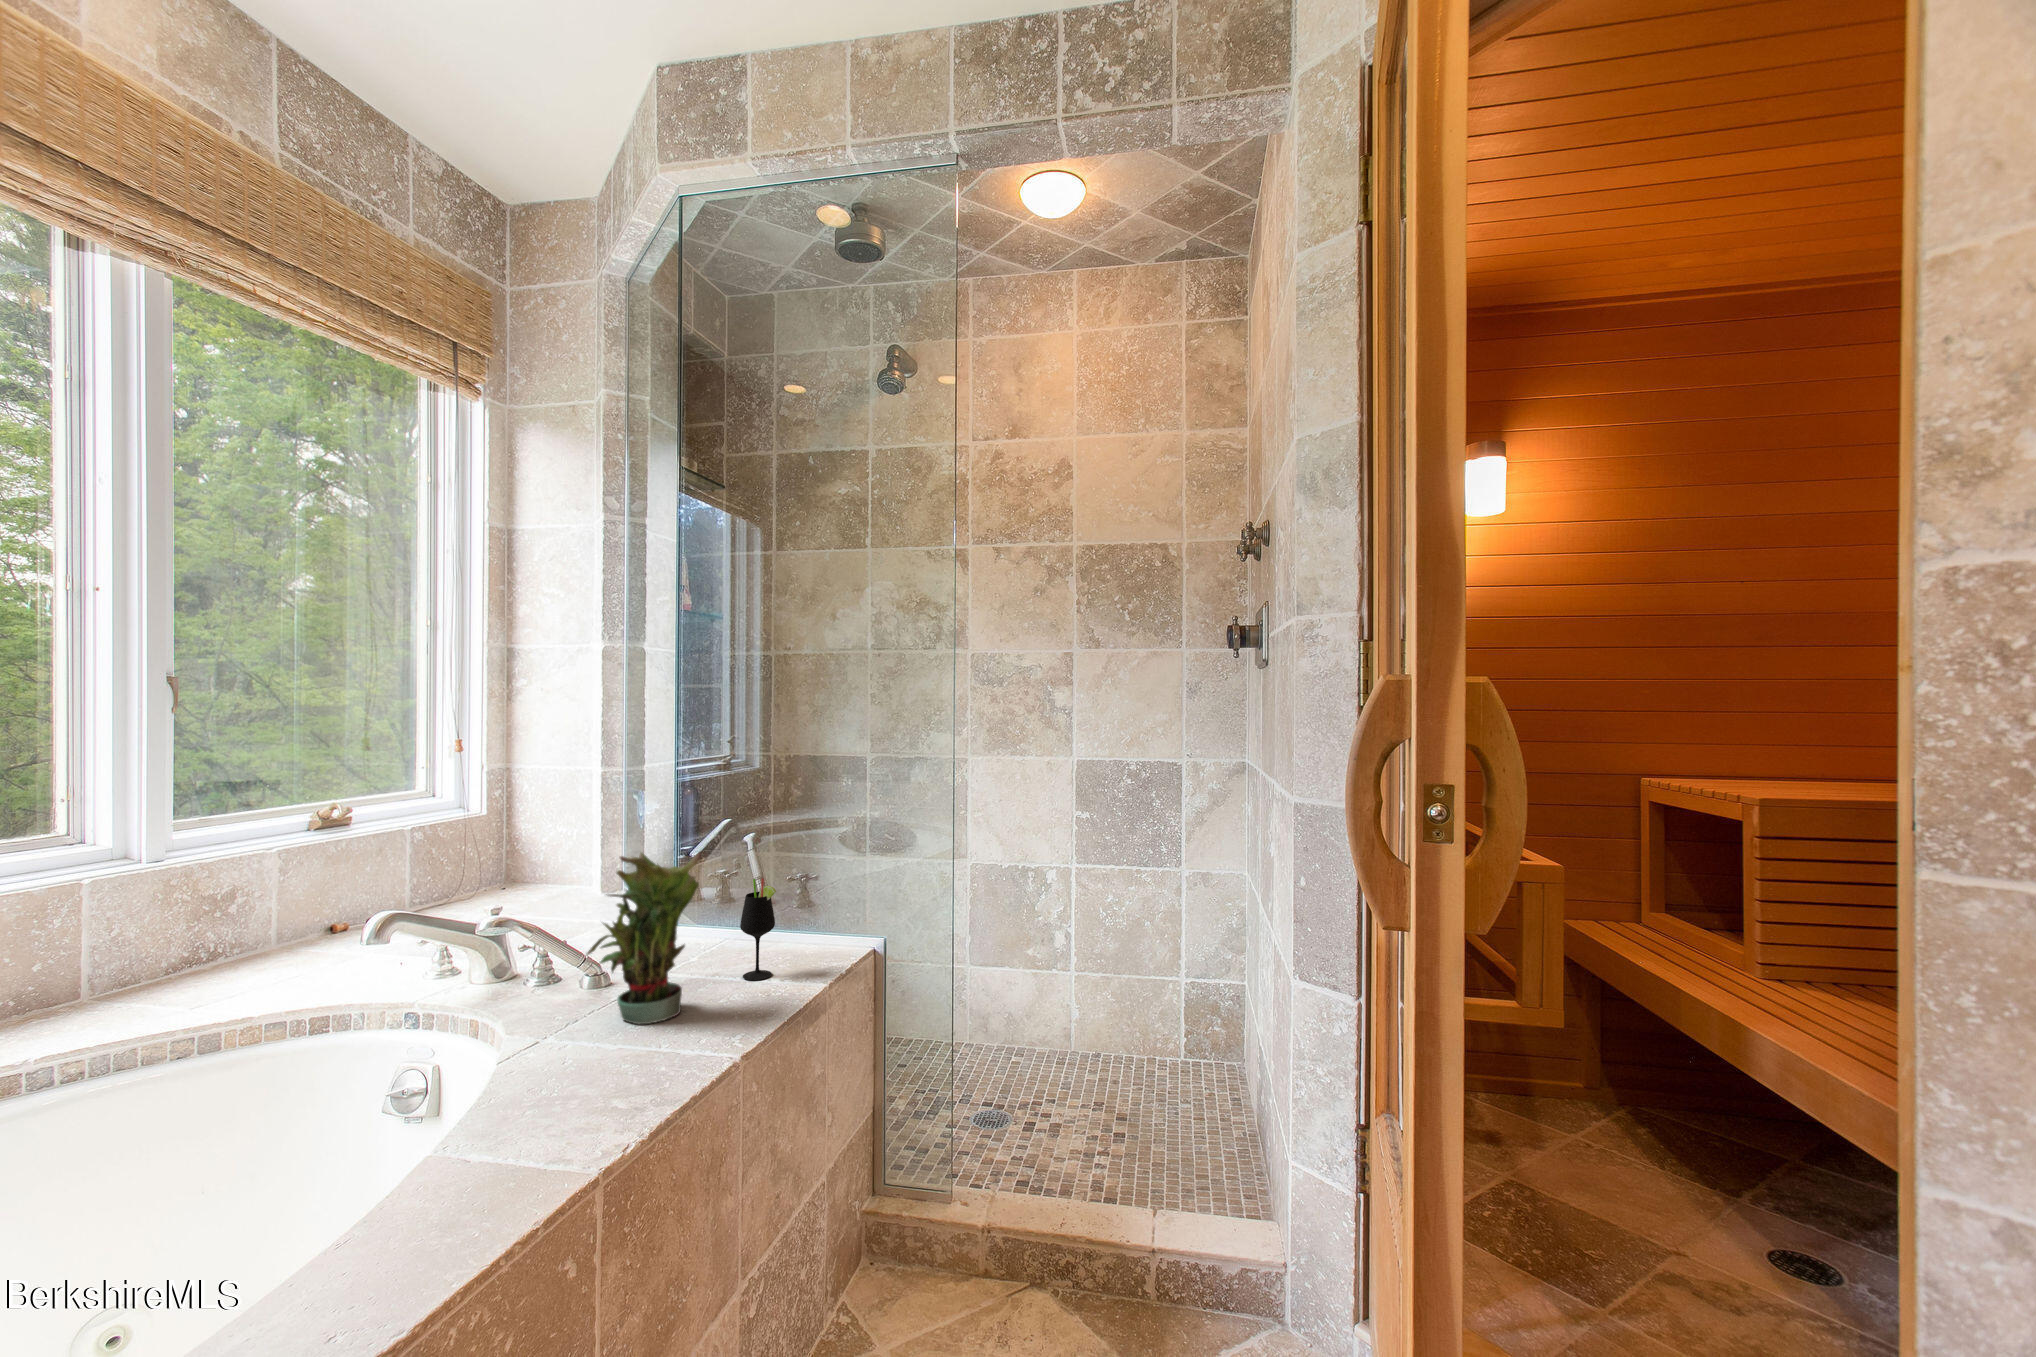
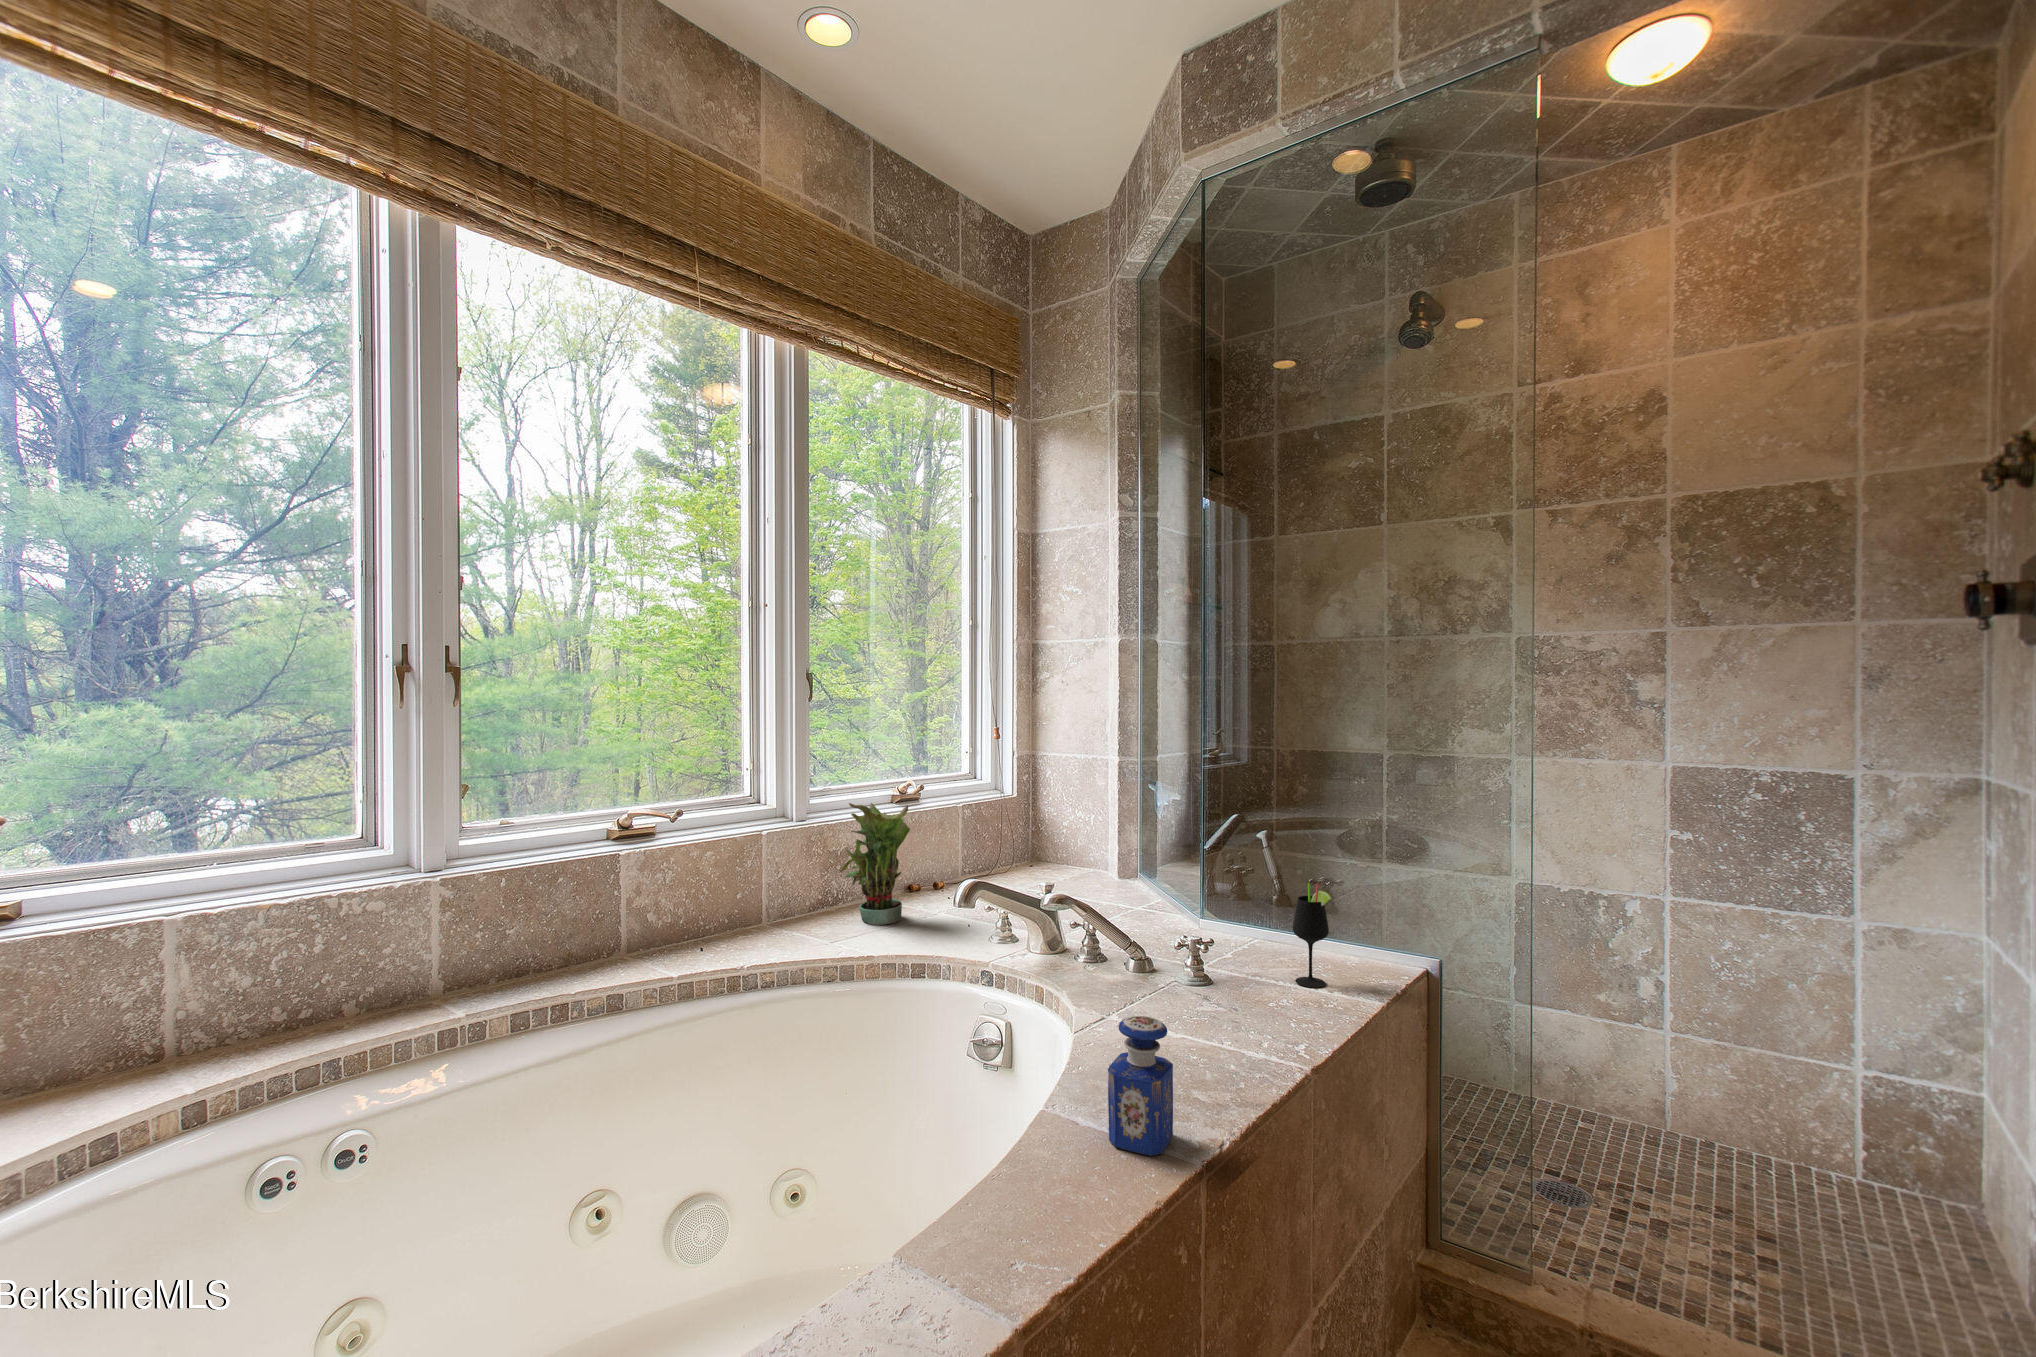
potted plant: present [587,853,701,1024] -> present [840,803,910,925]
perfume bottle: none [437,1047,528,1206] -> present [1108,1016,1173,1156]

